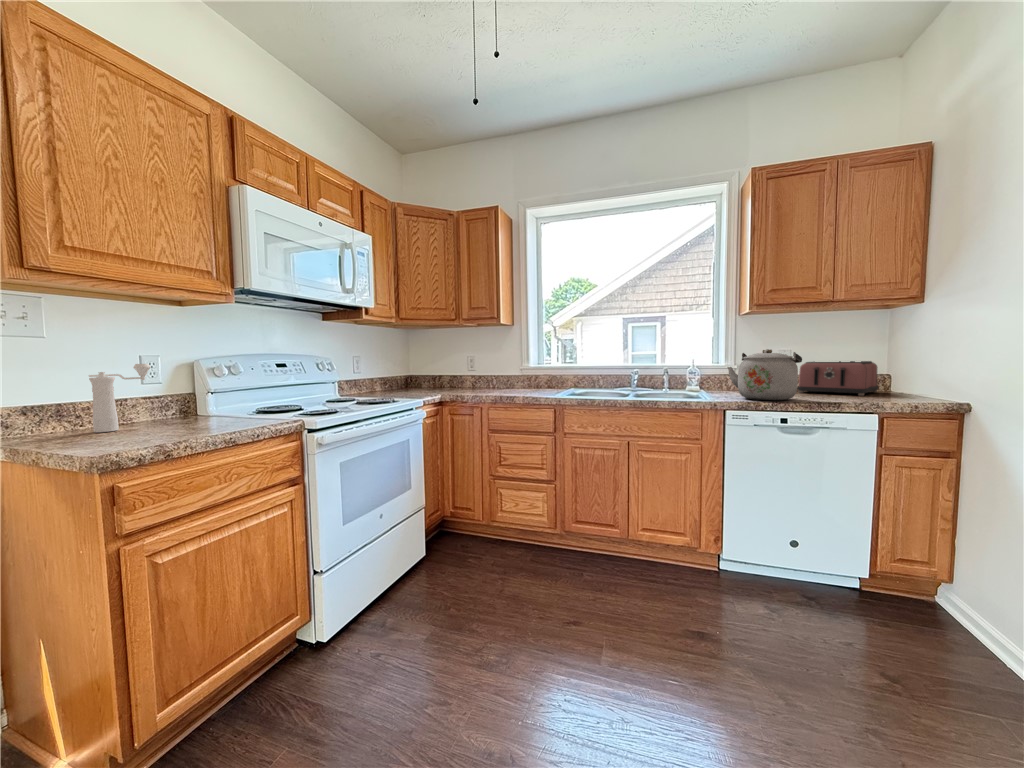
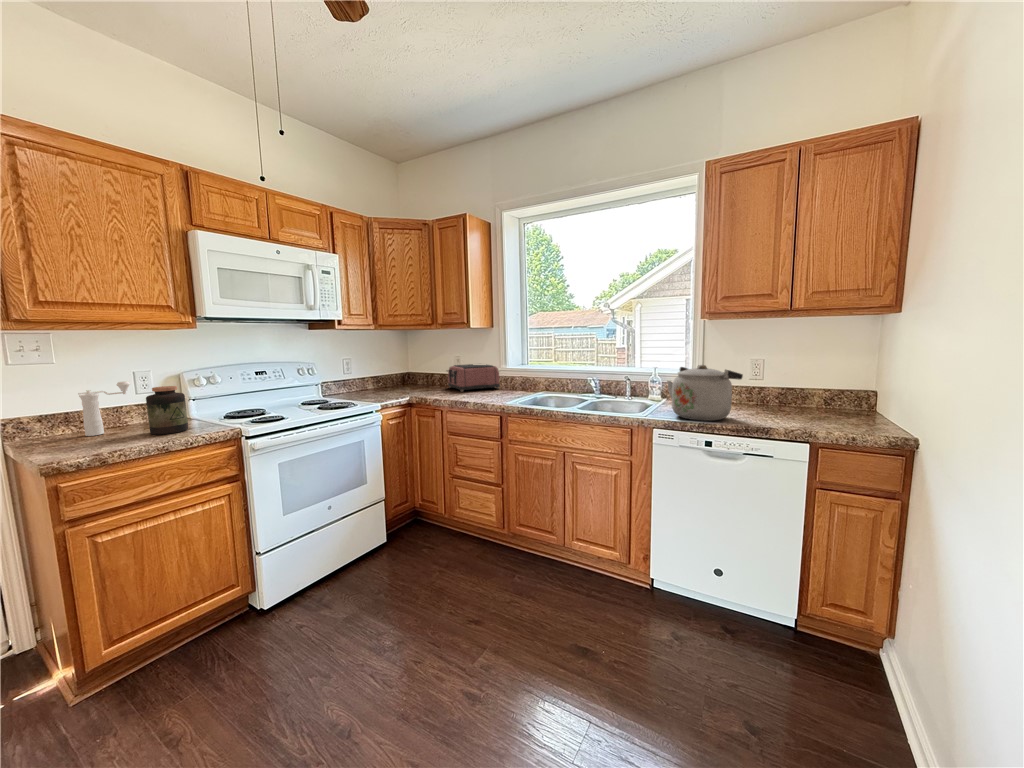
toaster: present [798,361,878,396] -> present [448,364,500,392]
jar: none [187,369,236,428] -> present [146,386,188,435]

